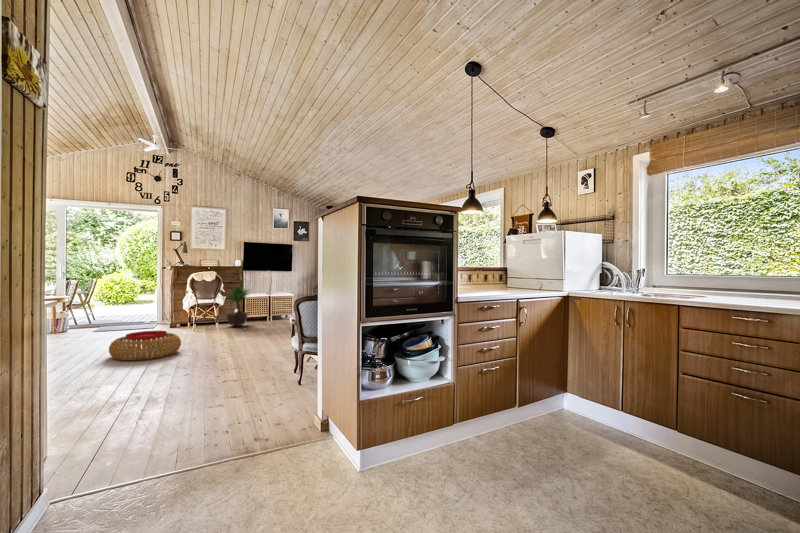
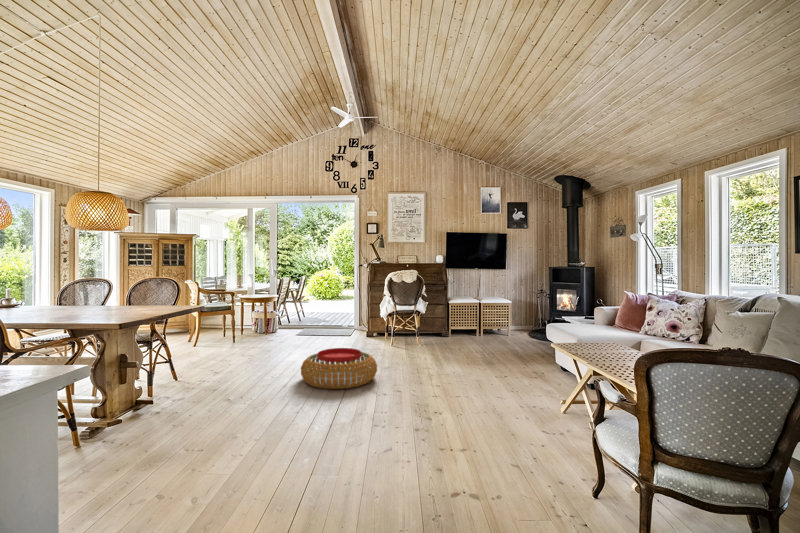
potted tree: present [226,286,249,326] -> none [424,284,457,341]

